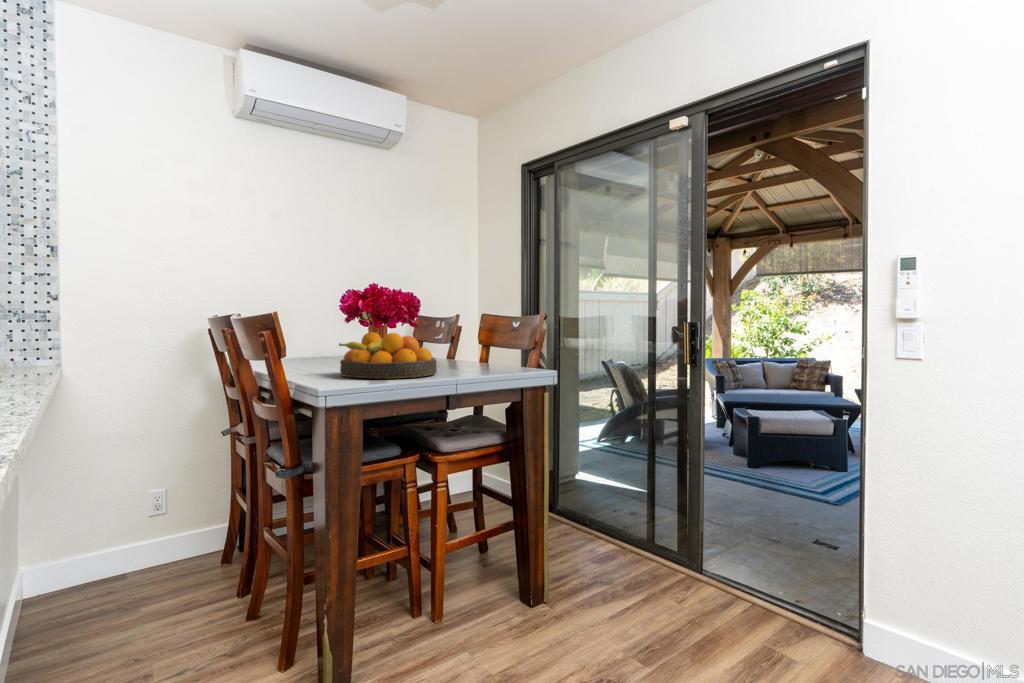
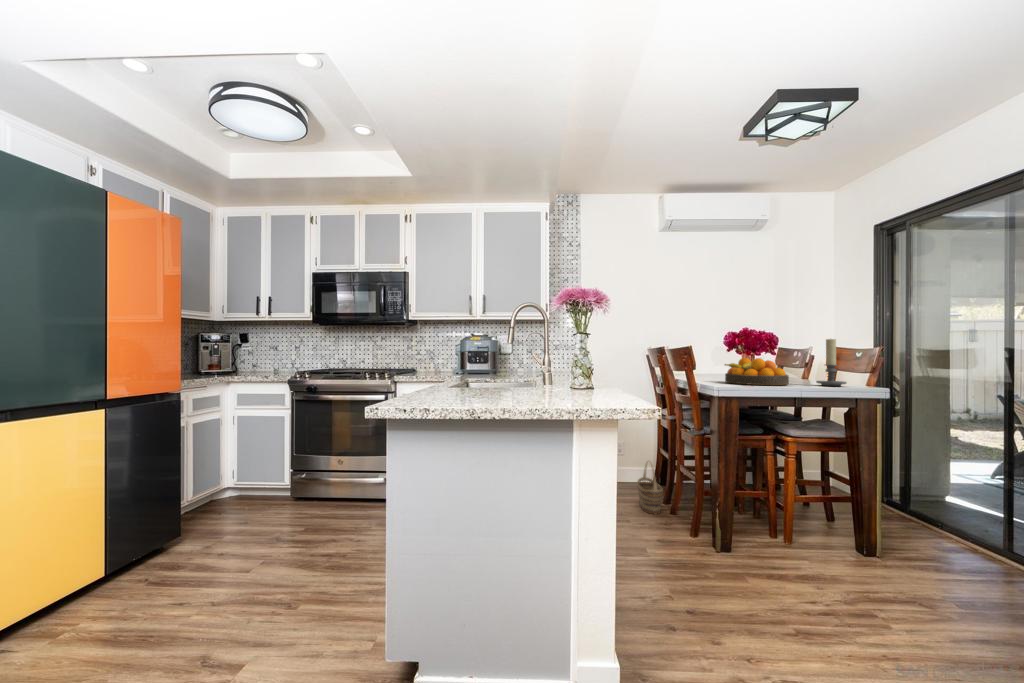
candle holder: none [472,301,510,372] -> present [816,339,846,386]
basket: none [189,522,237,624] -> present [637,462,663,514]

